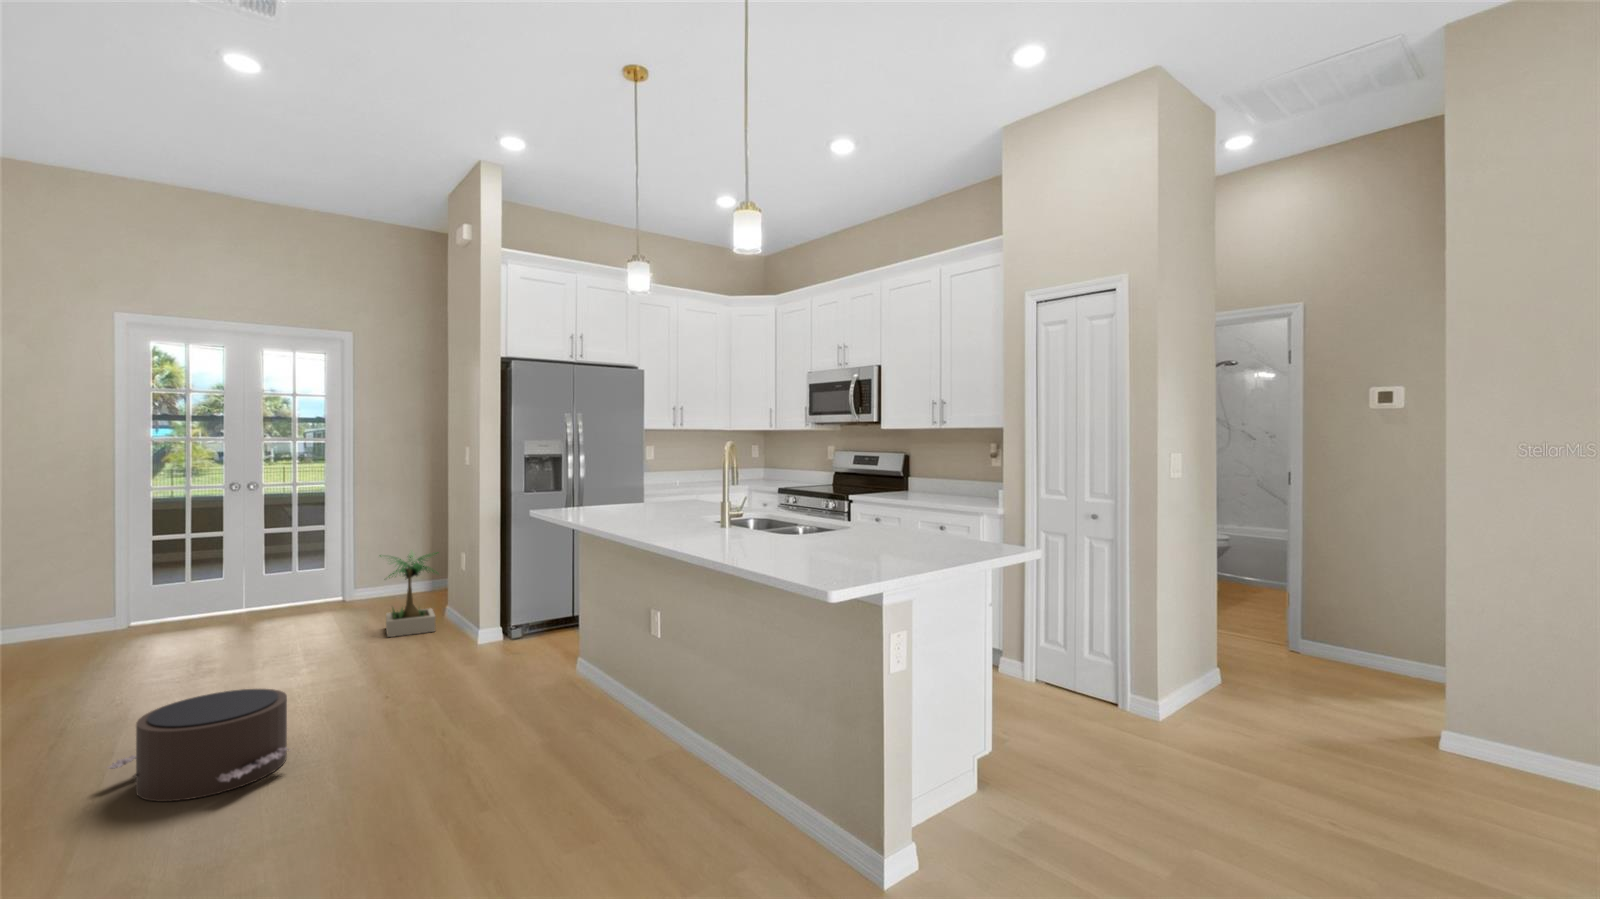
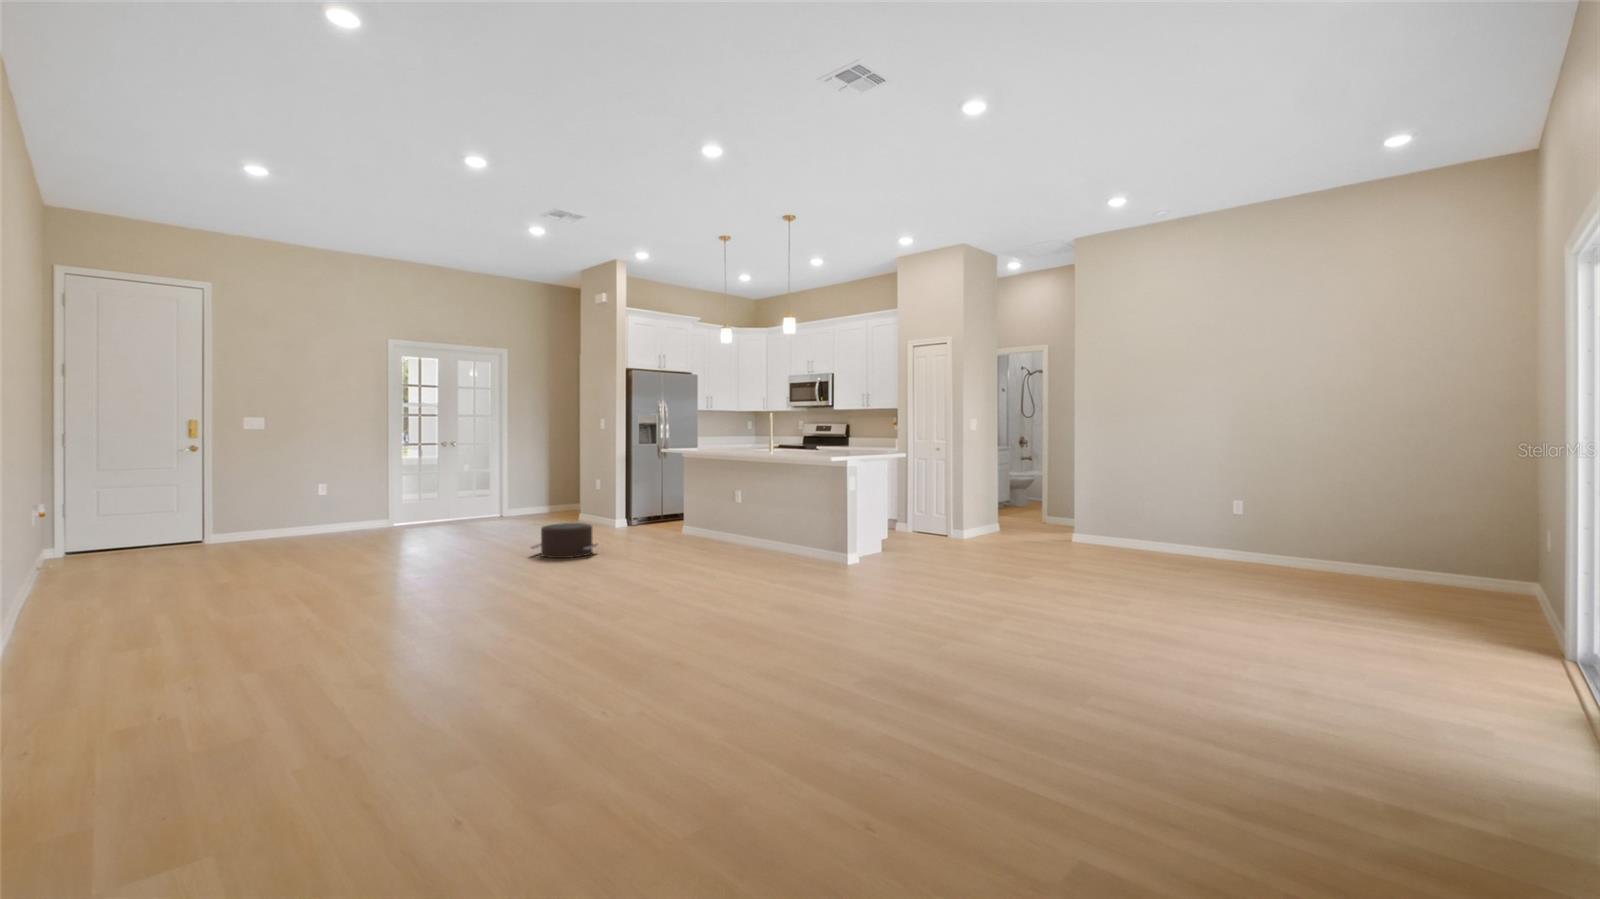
potted plant: present [379,551,438,637] -> none [552,478,590,525]

